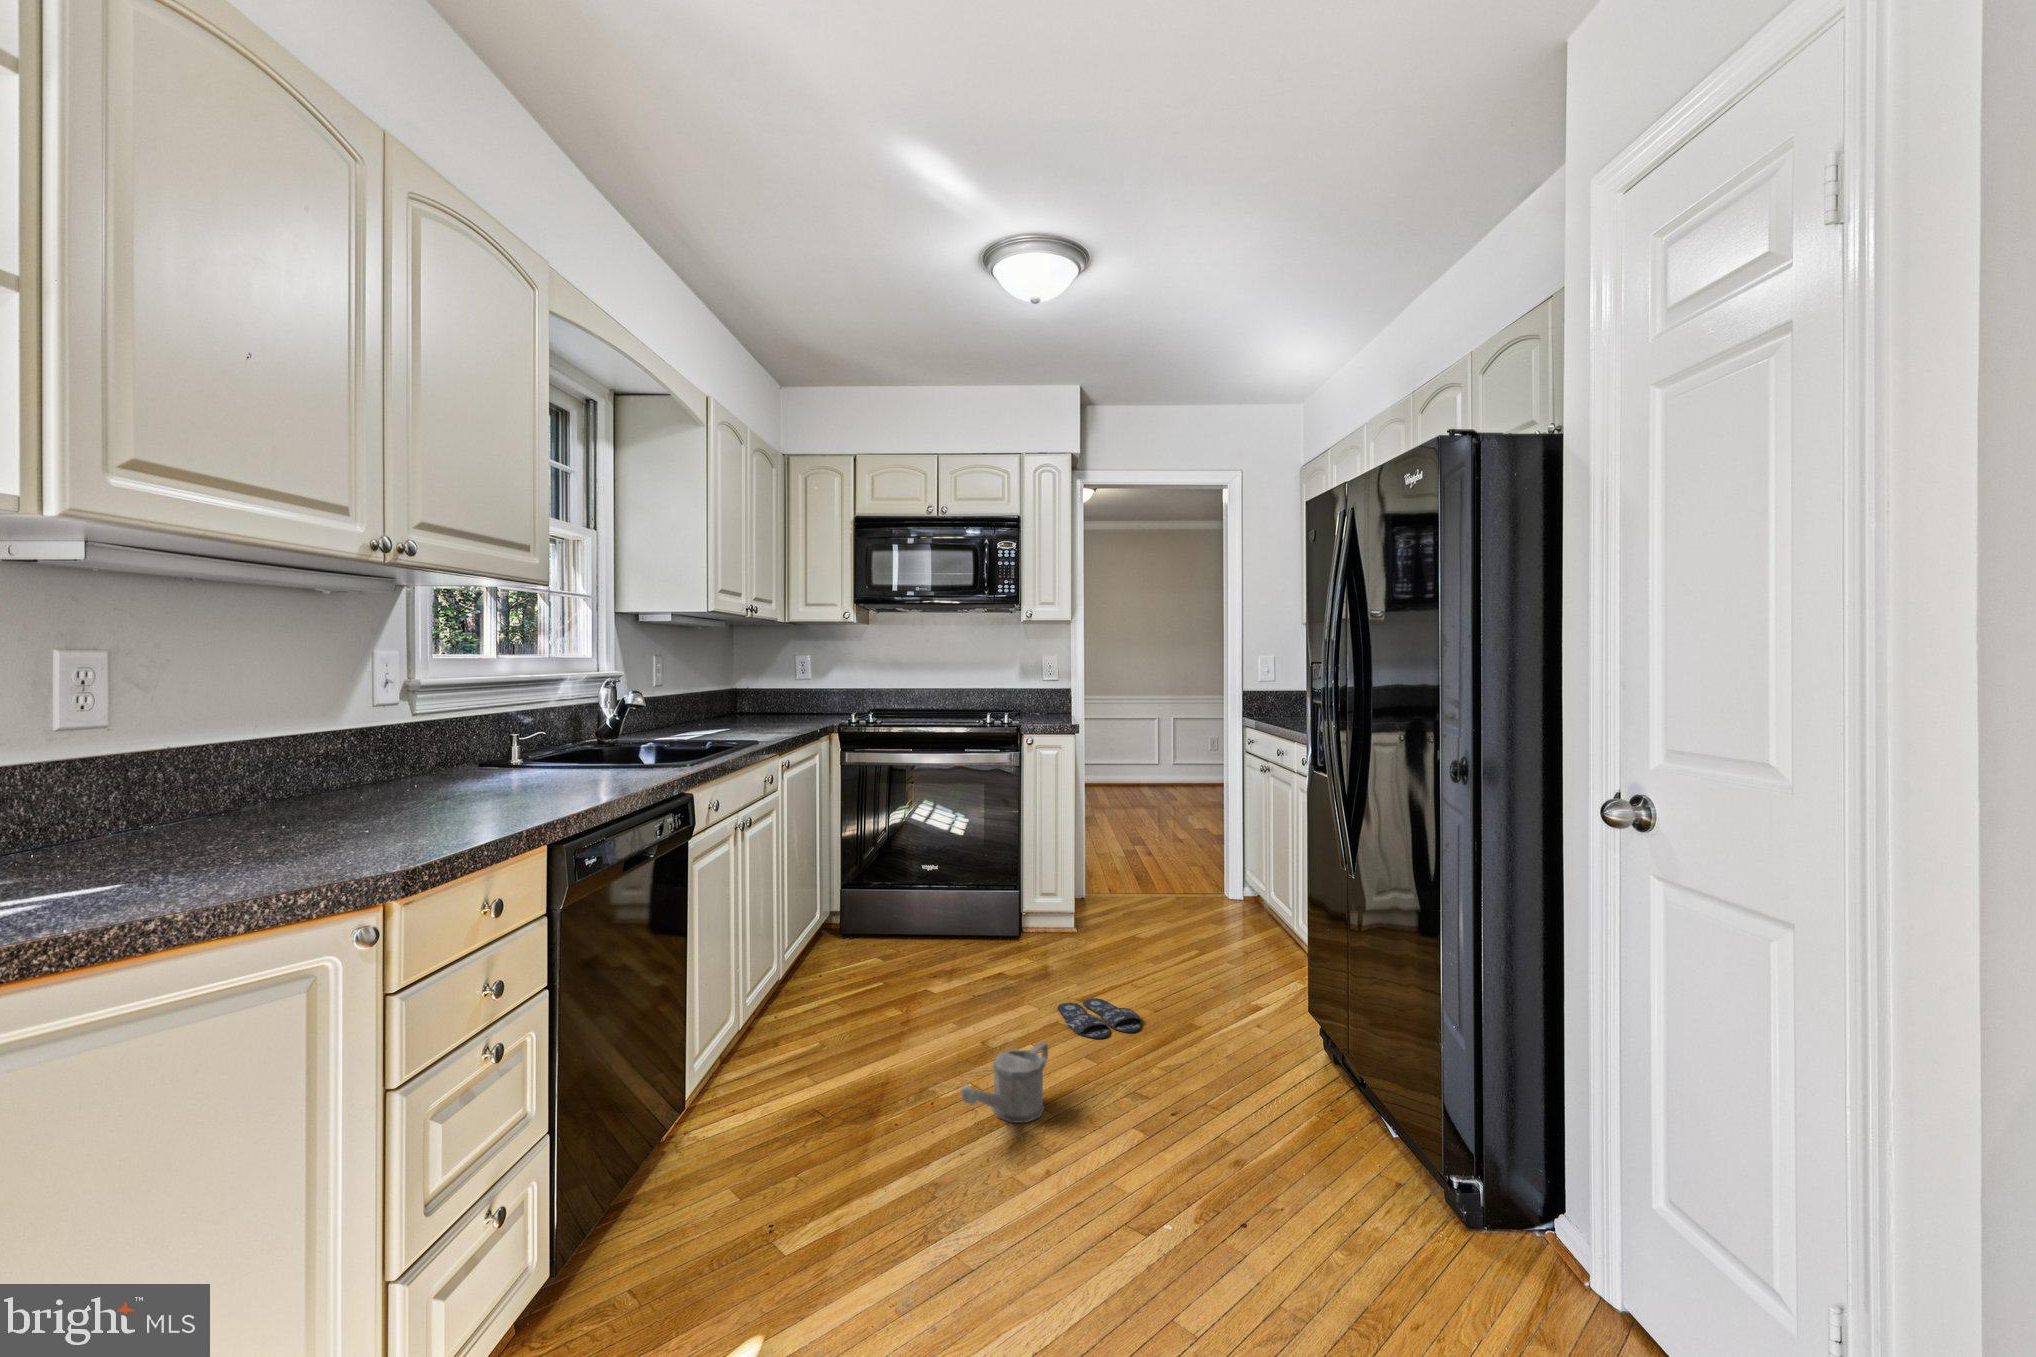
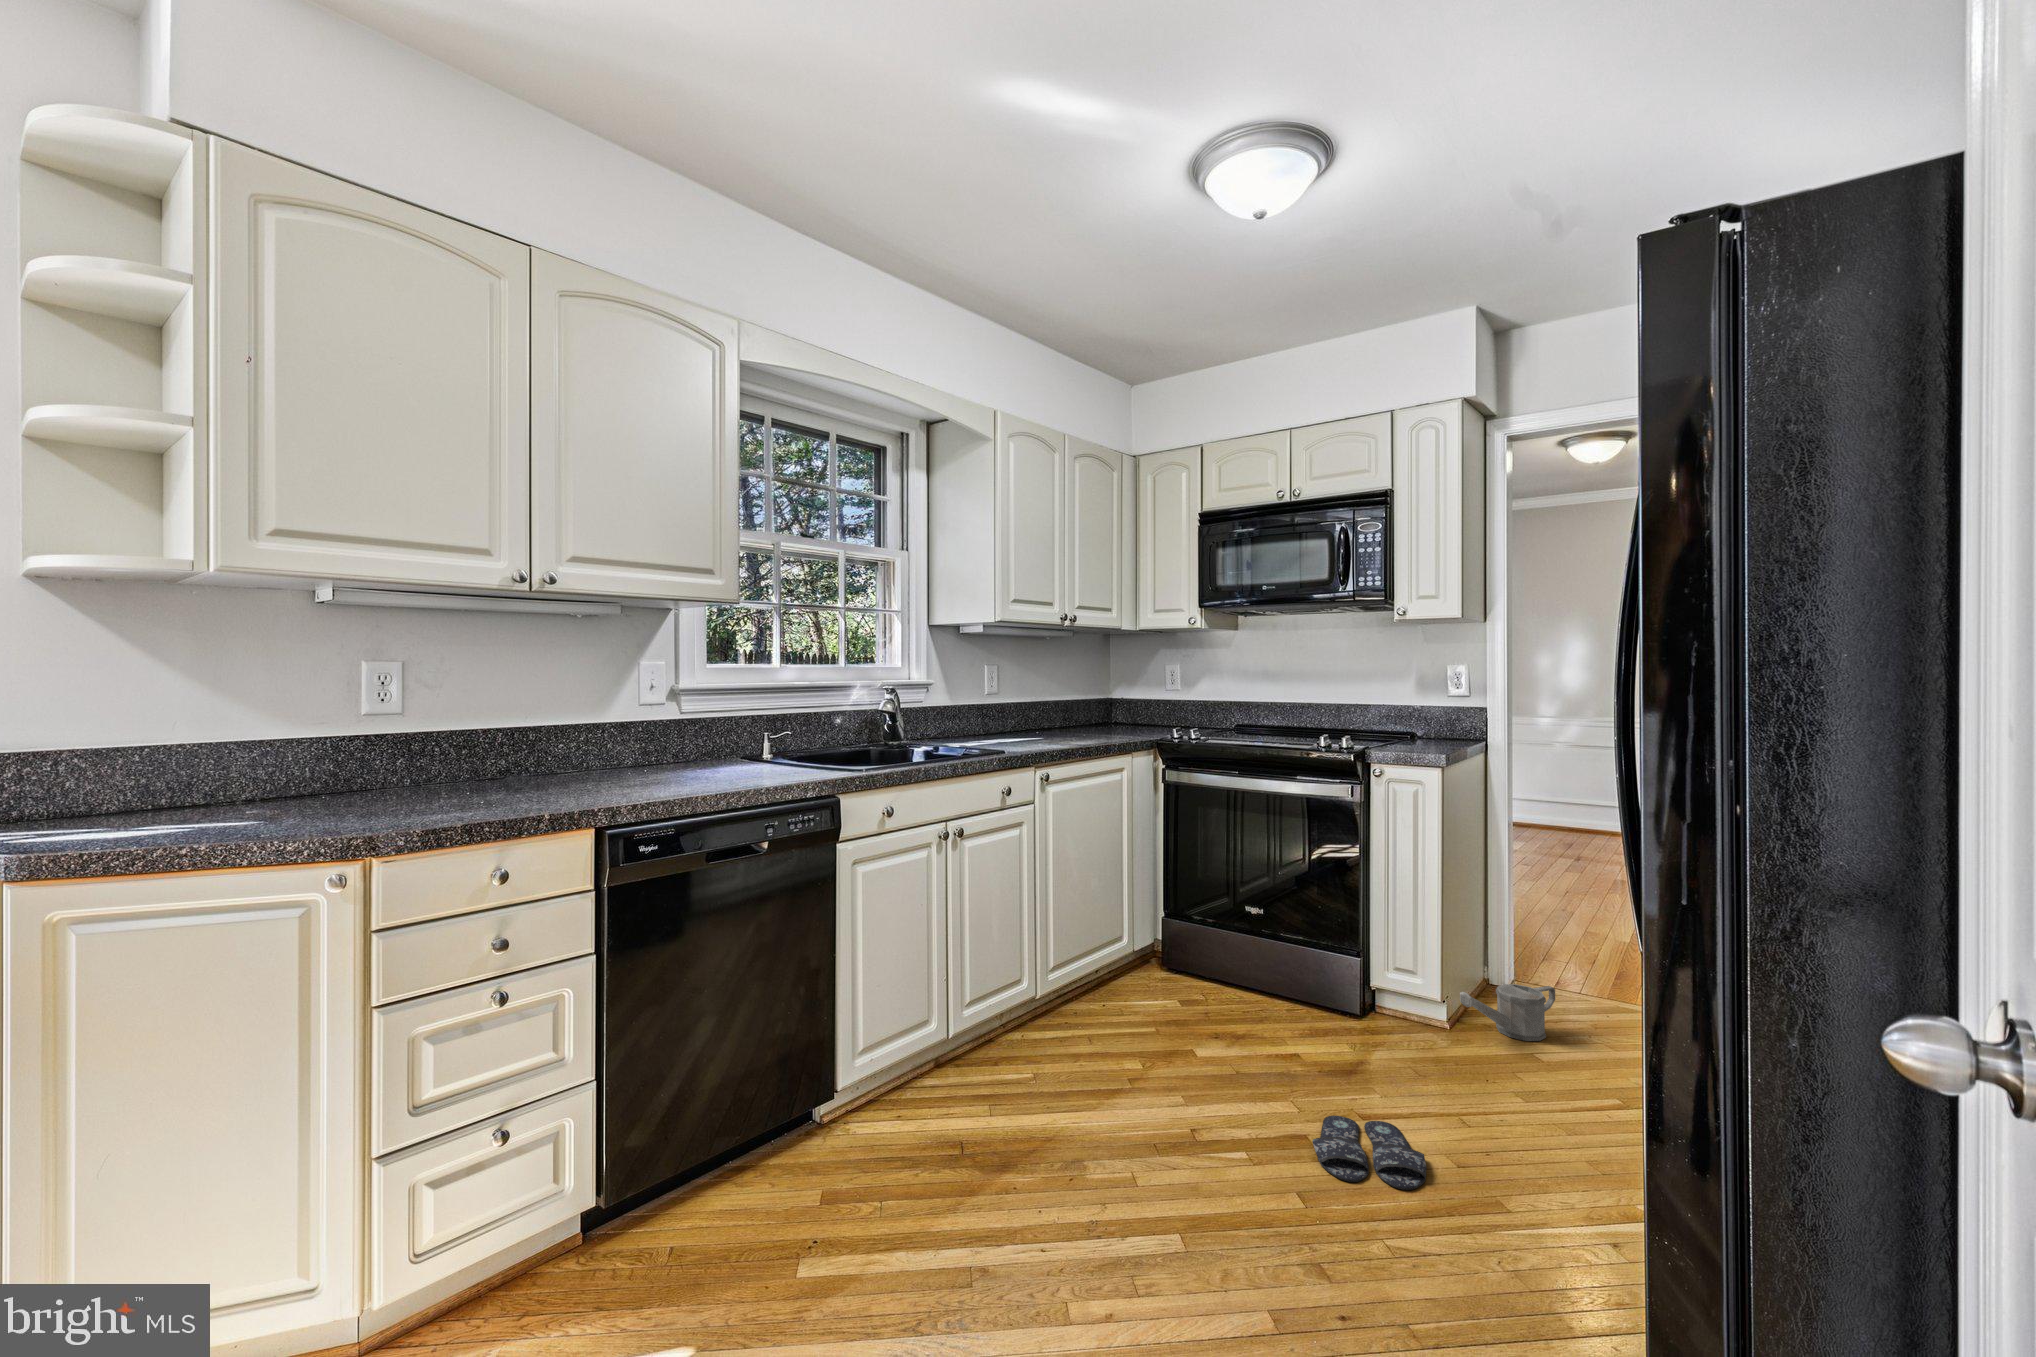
watering can: present [961,1043,1048,1123] -> present [1460,984,1555,1041]

